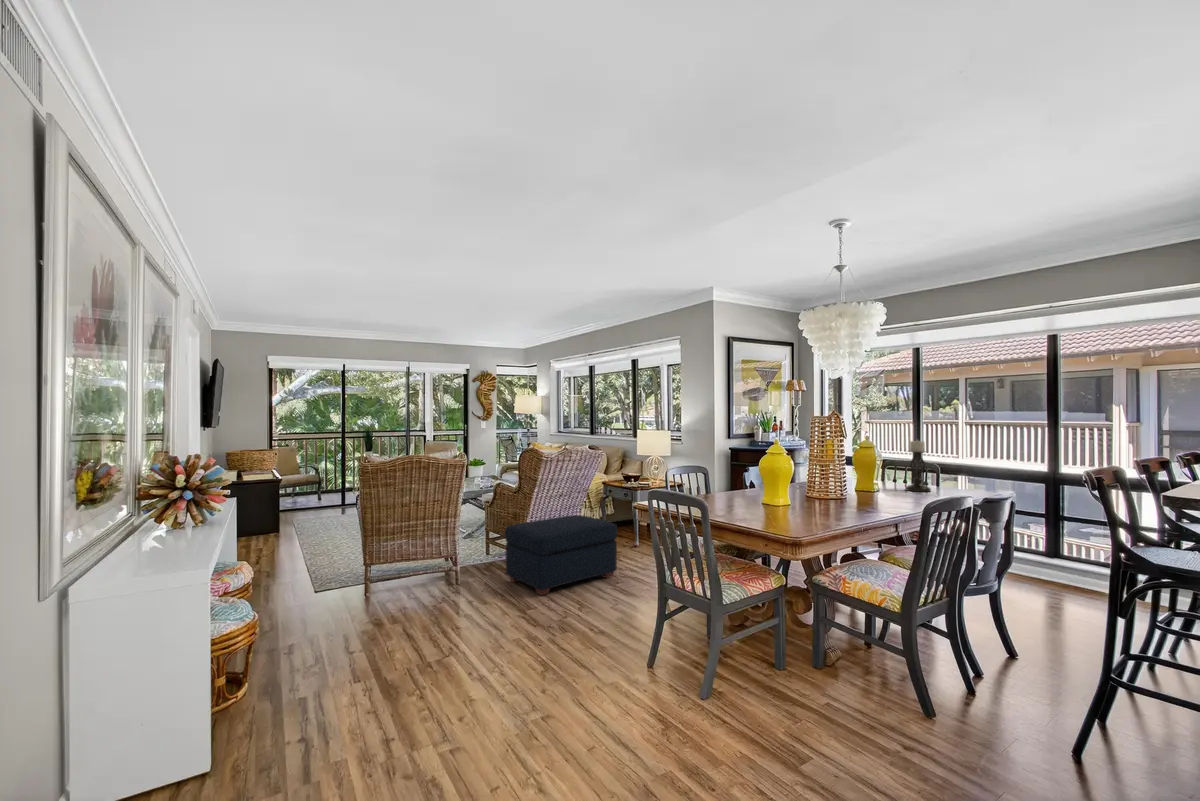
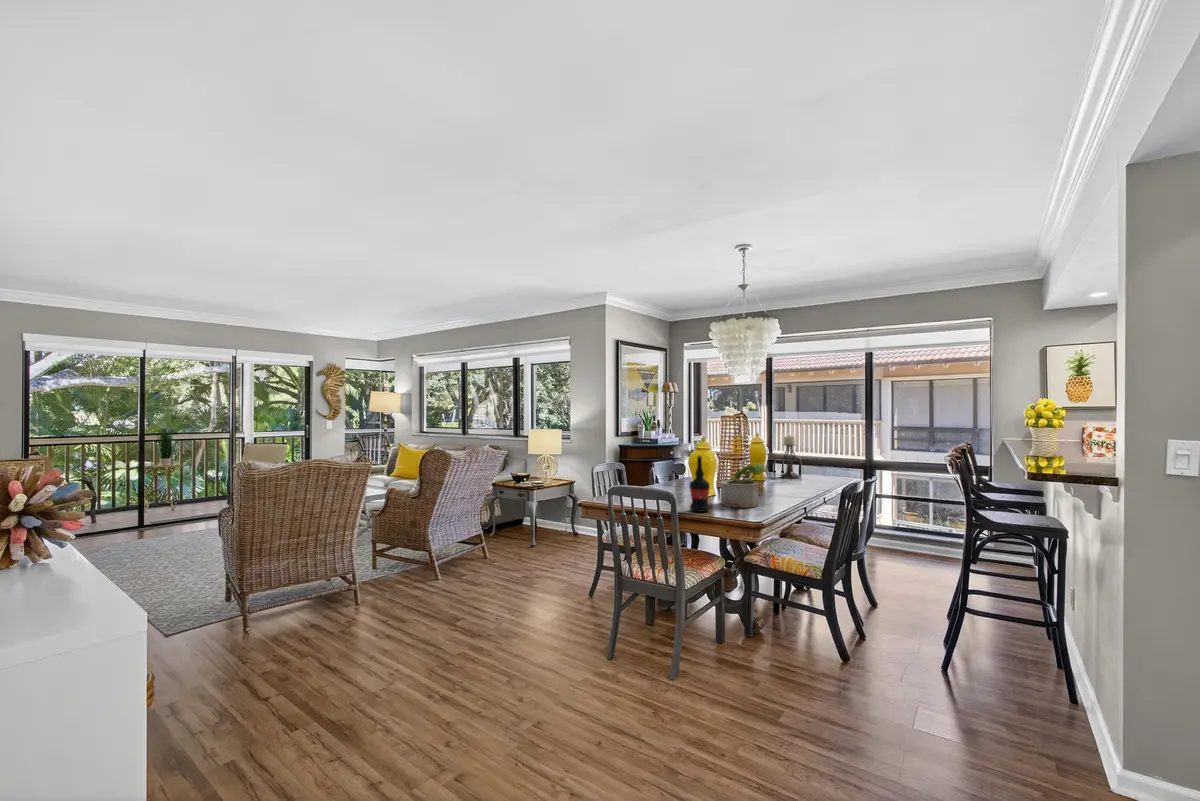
wine bottle: none [738,460,761,522] -> present [690,456,710,512]
potted plant: none [785,470,844,521] -> present [721,463,767,508]
ottoman: present [505,515,617,595] -> none [412,518,530,604]

